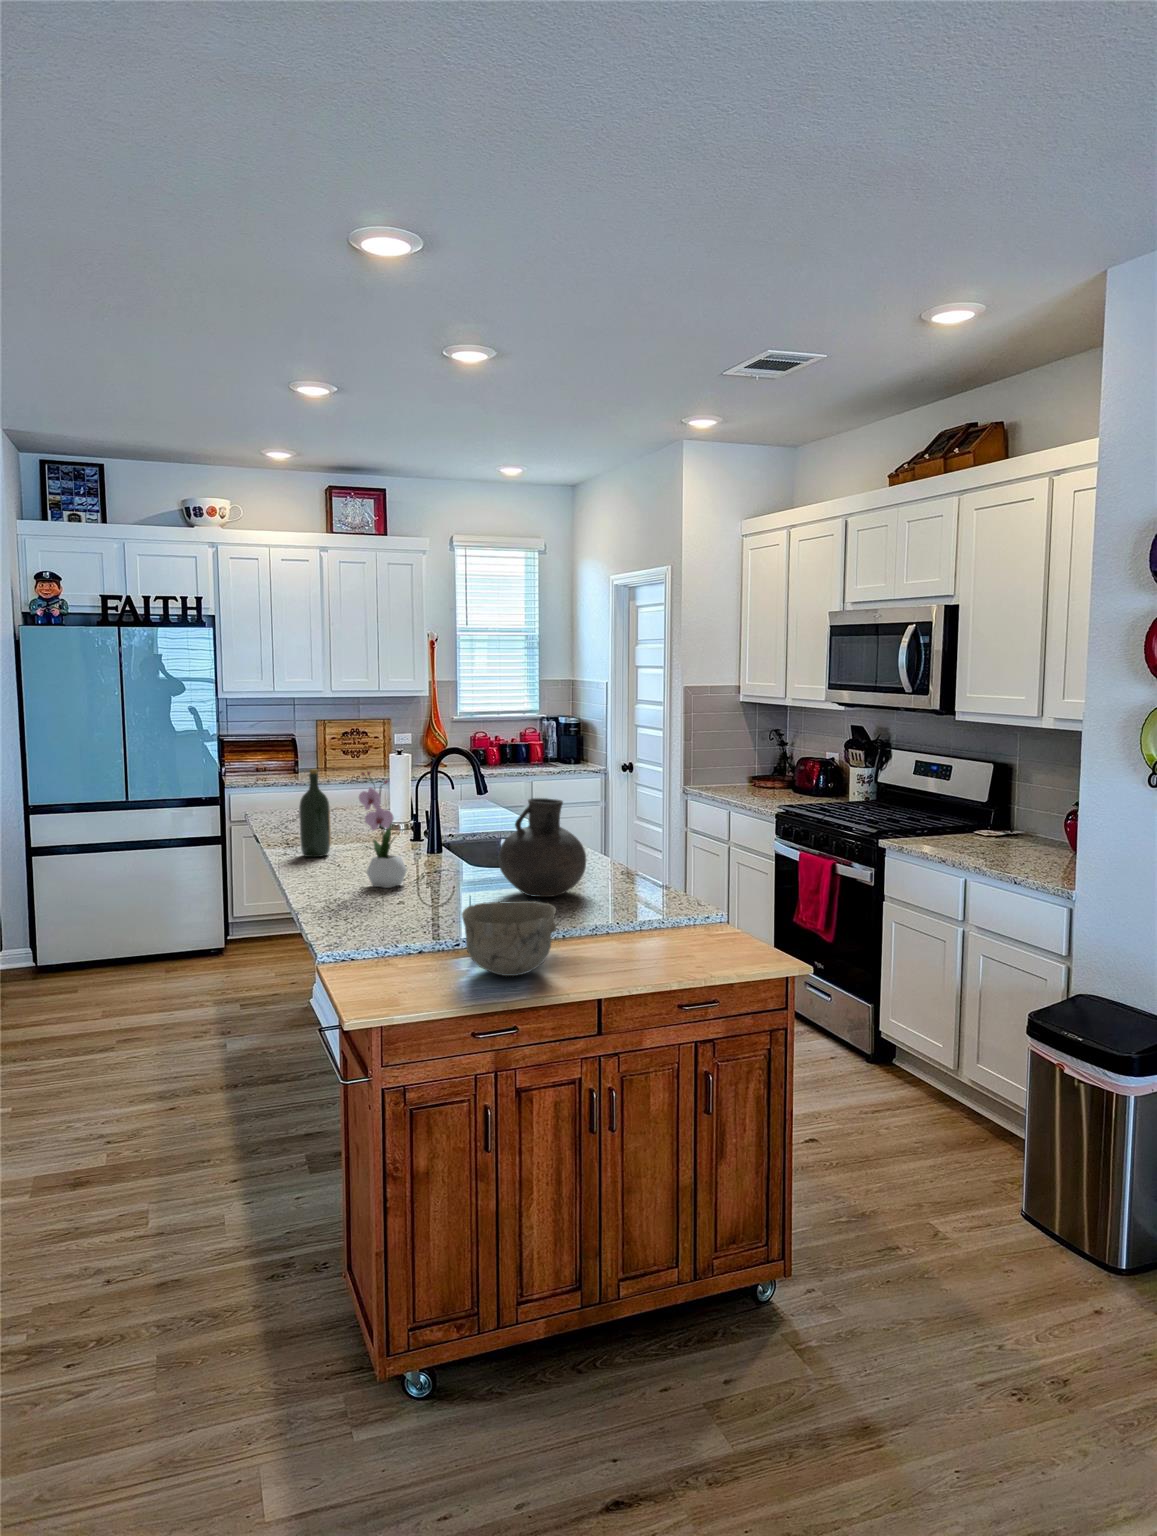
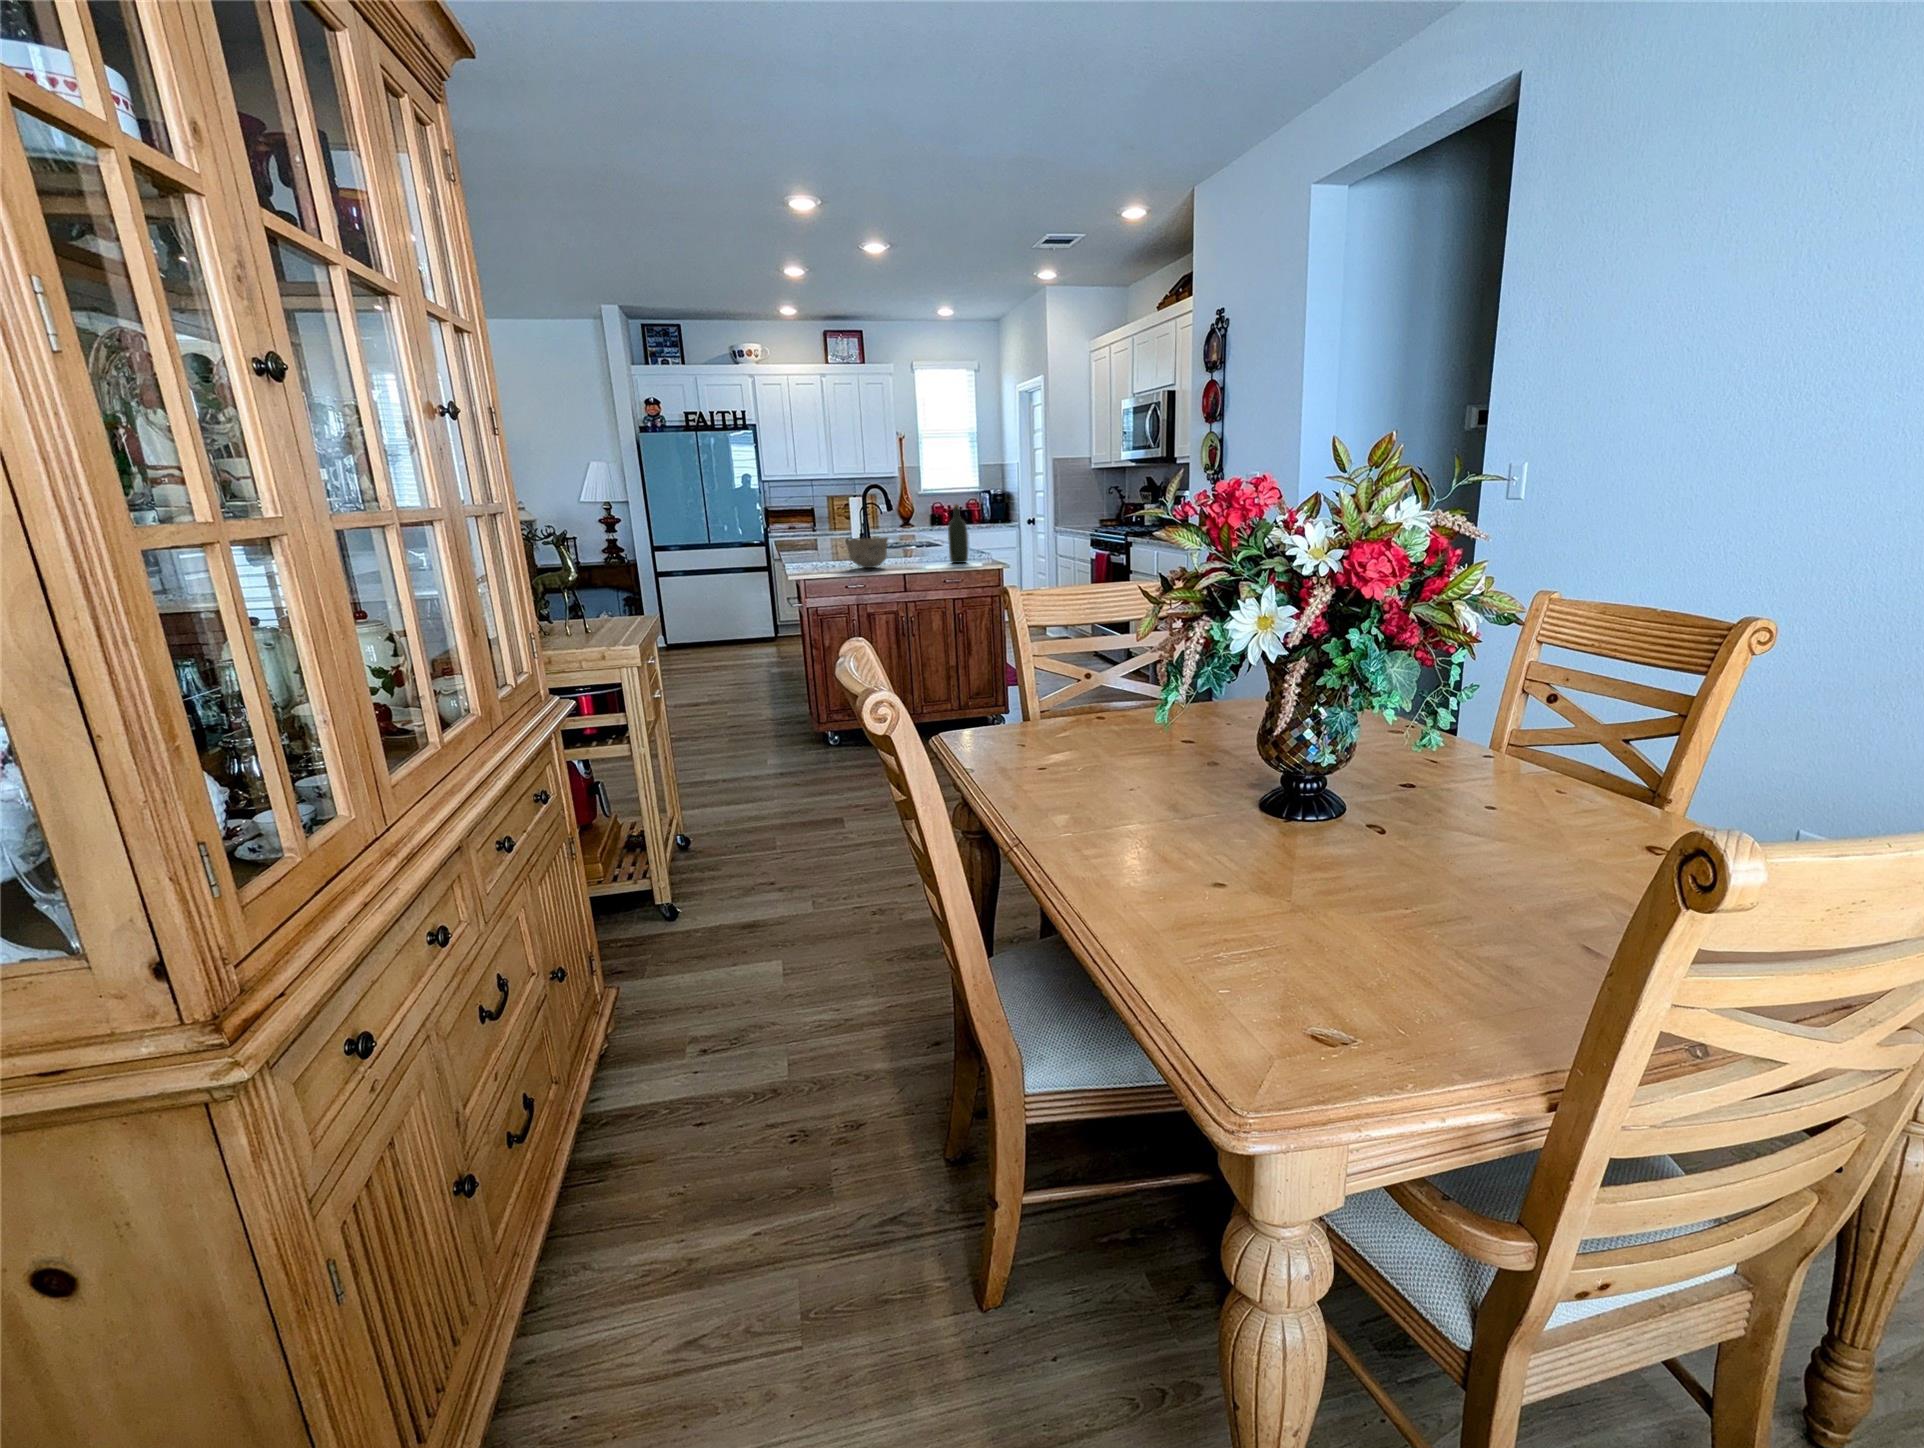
wine bottle: present [299,769,331,857] -> present [948,504,968,563]
flower arrangement: present [359,771,407,888] -> none [815,491,843,552]
vase: present [498,798,586,897] -> none [883,501,927,551]

